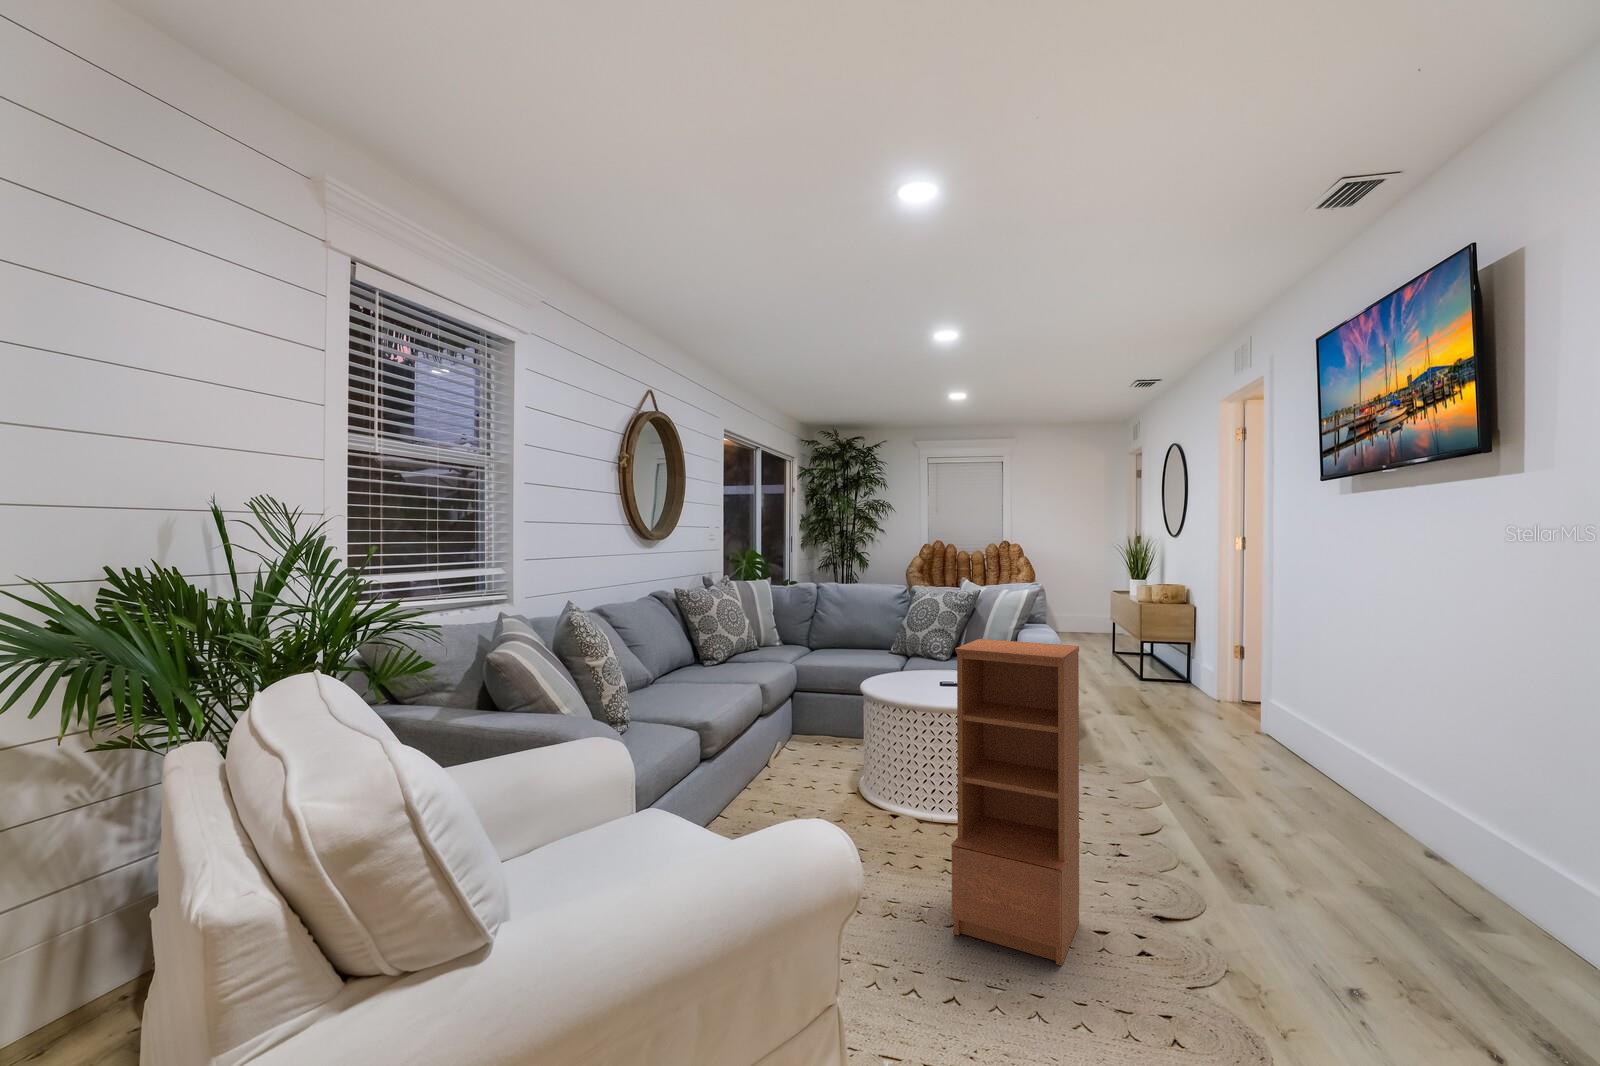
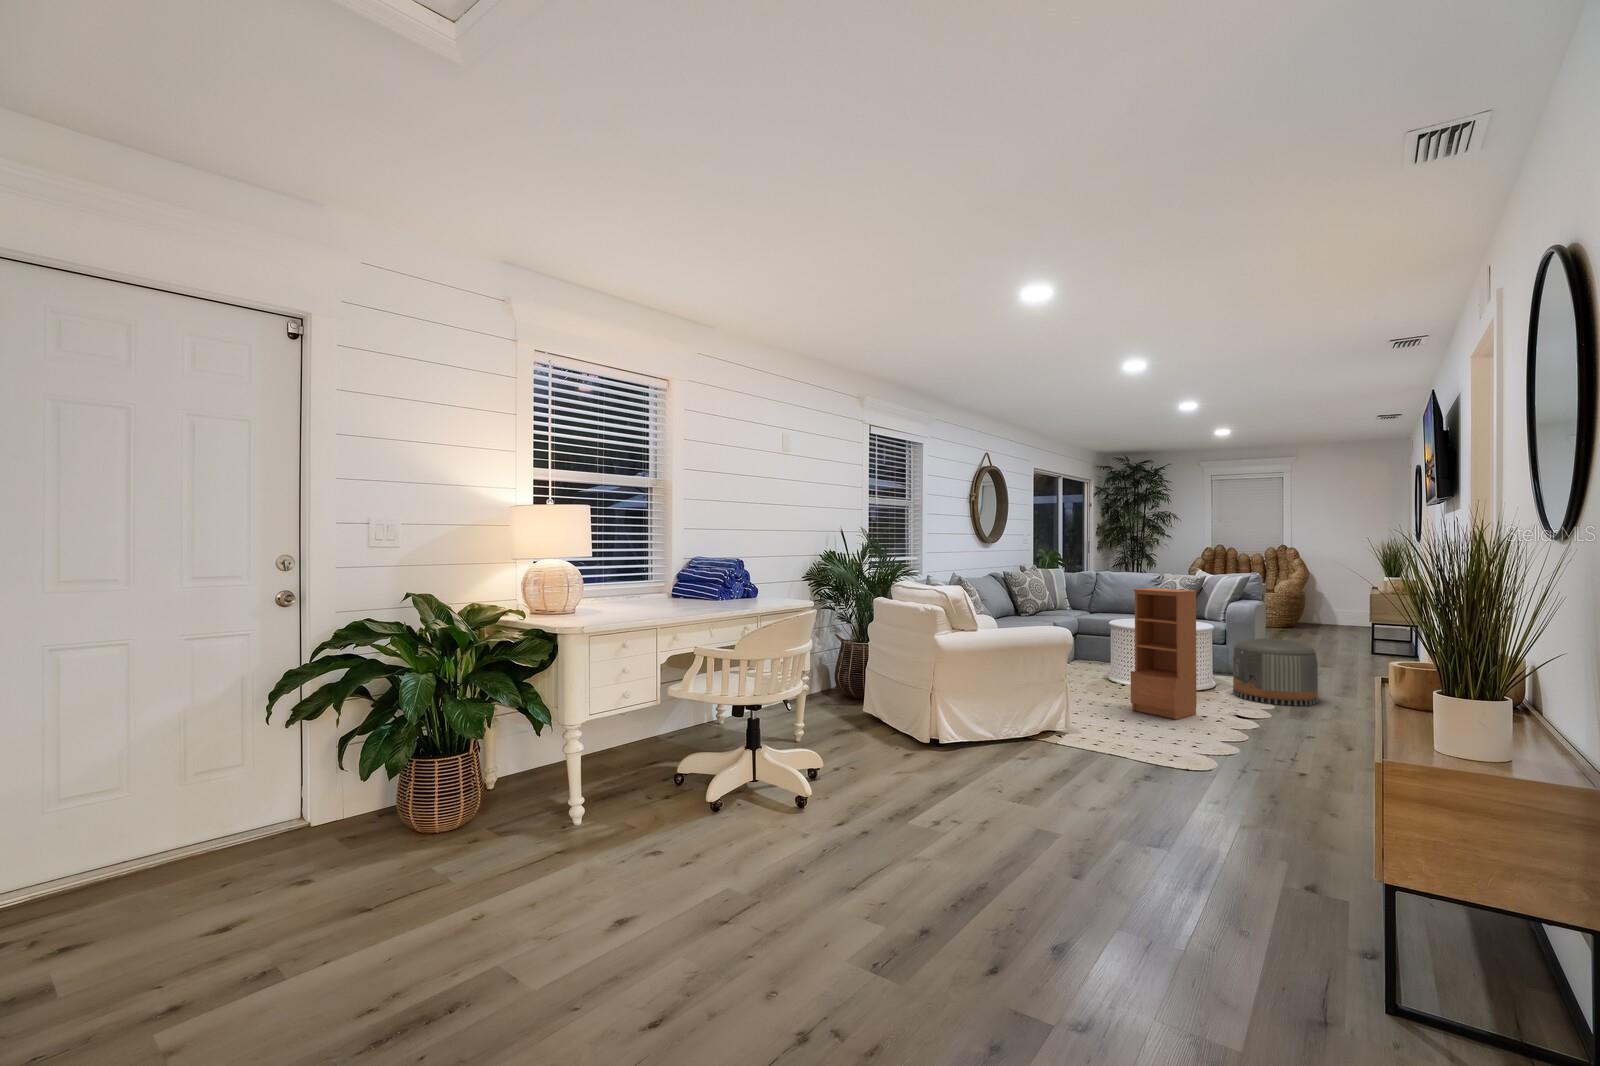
pouf: none [1074,708,1215,844] -> present [1233,639,1318,706]

